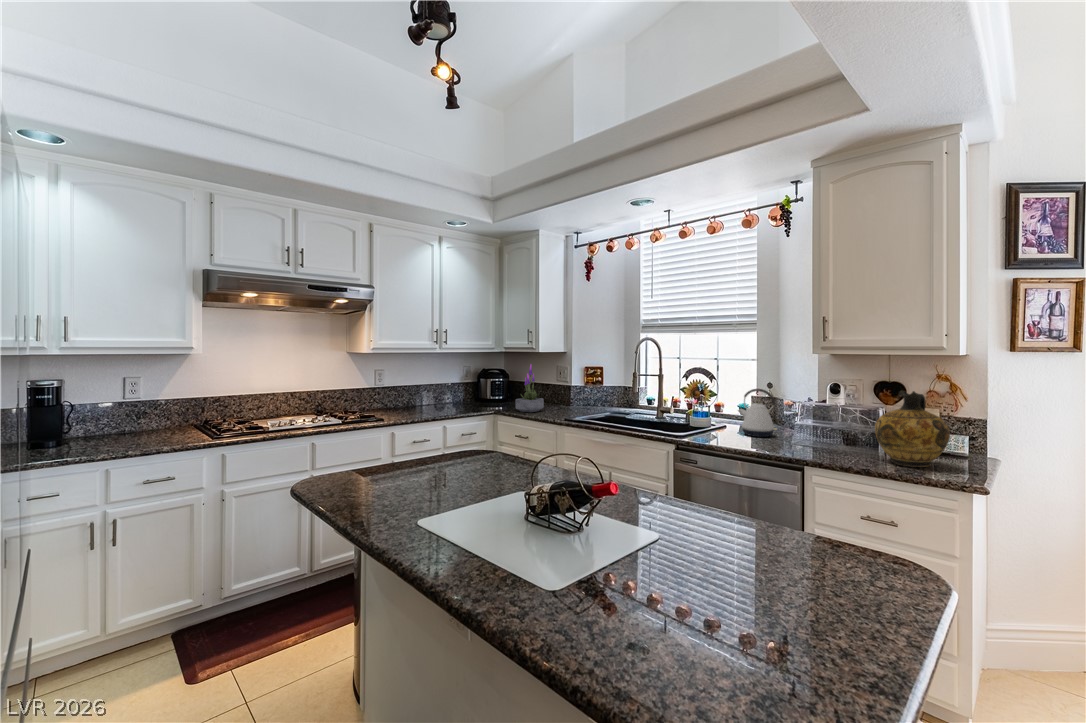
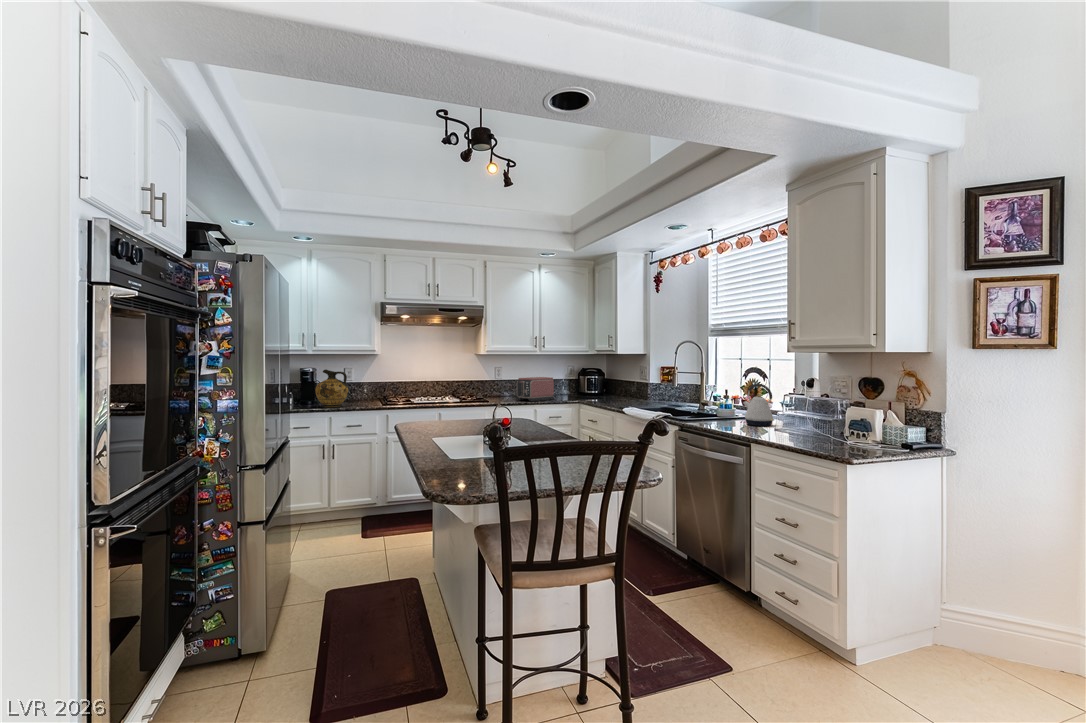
potted plant: present [516,365,544,412] -> none [594,363,617,403]
toaster: none [415,382,461,415] -> present [517,377,554,401]
ceramic jug: present [875,390,950,467] -> present [315,370,348,407]

